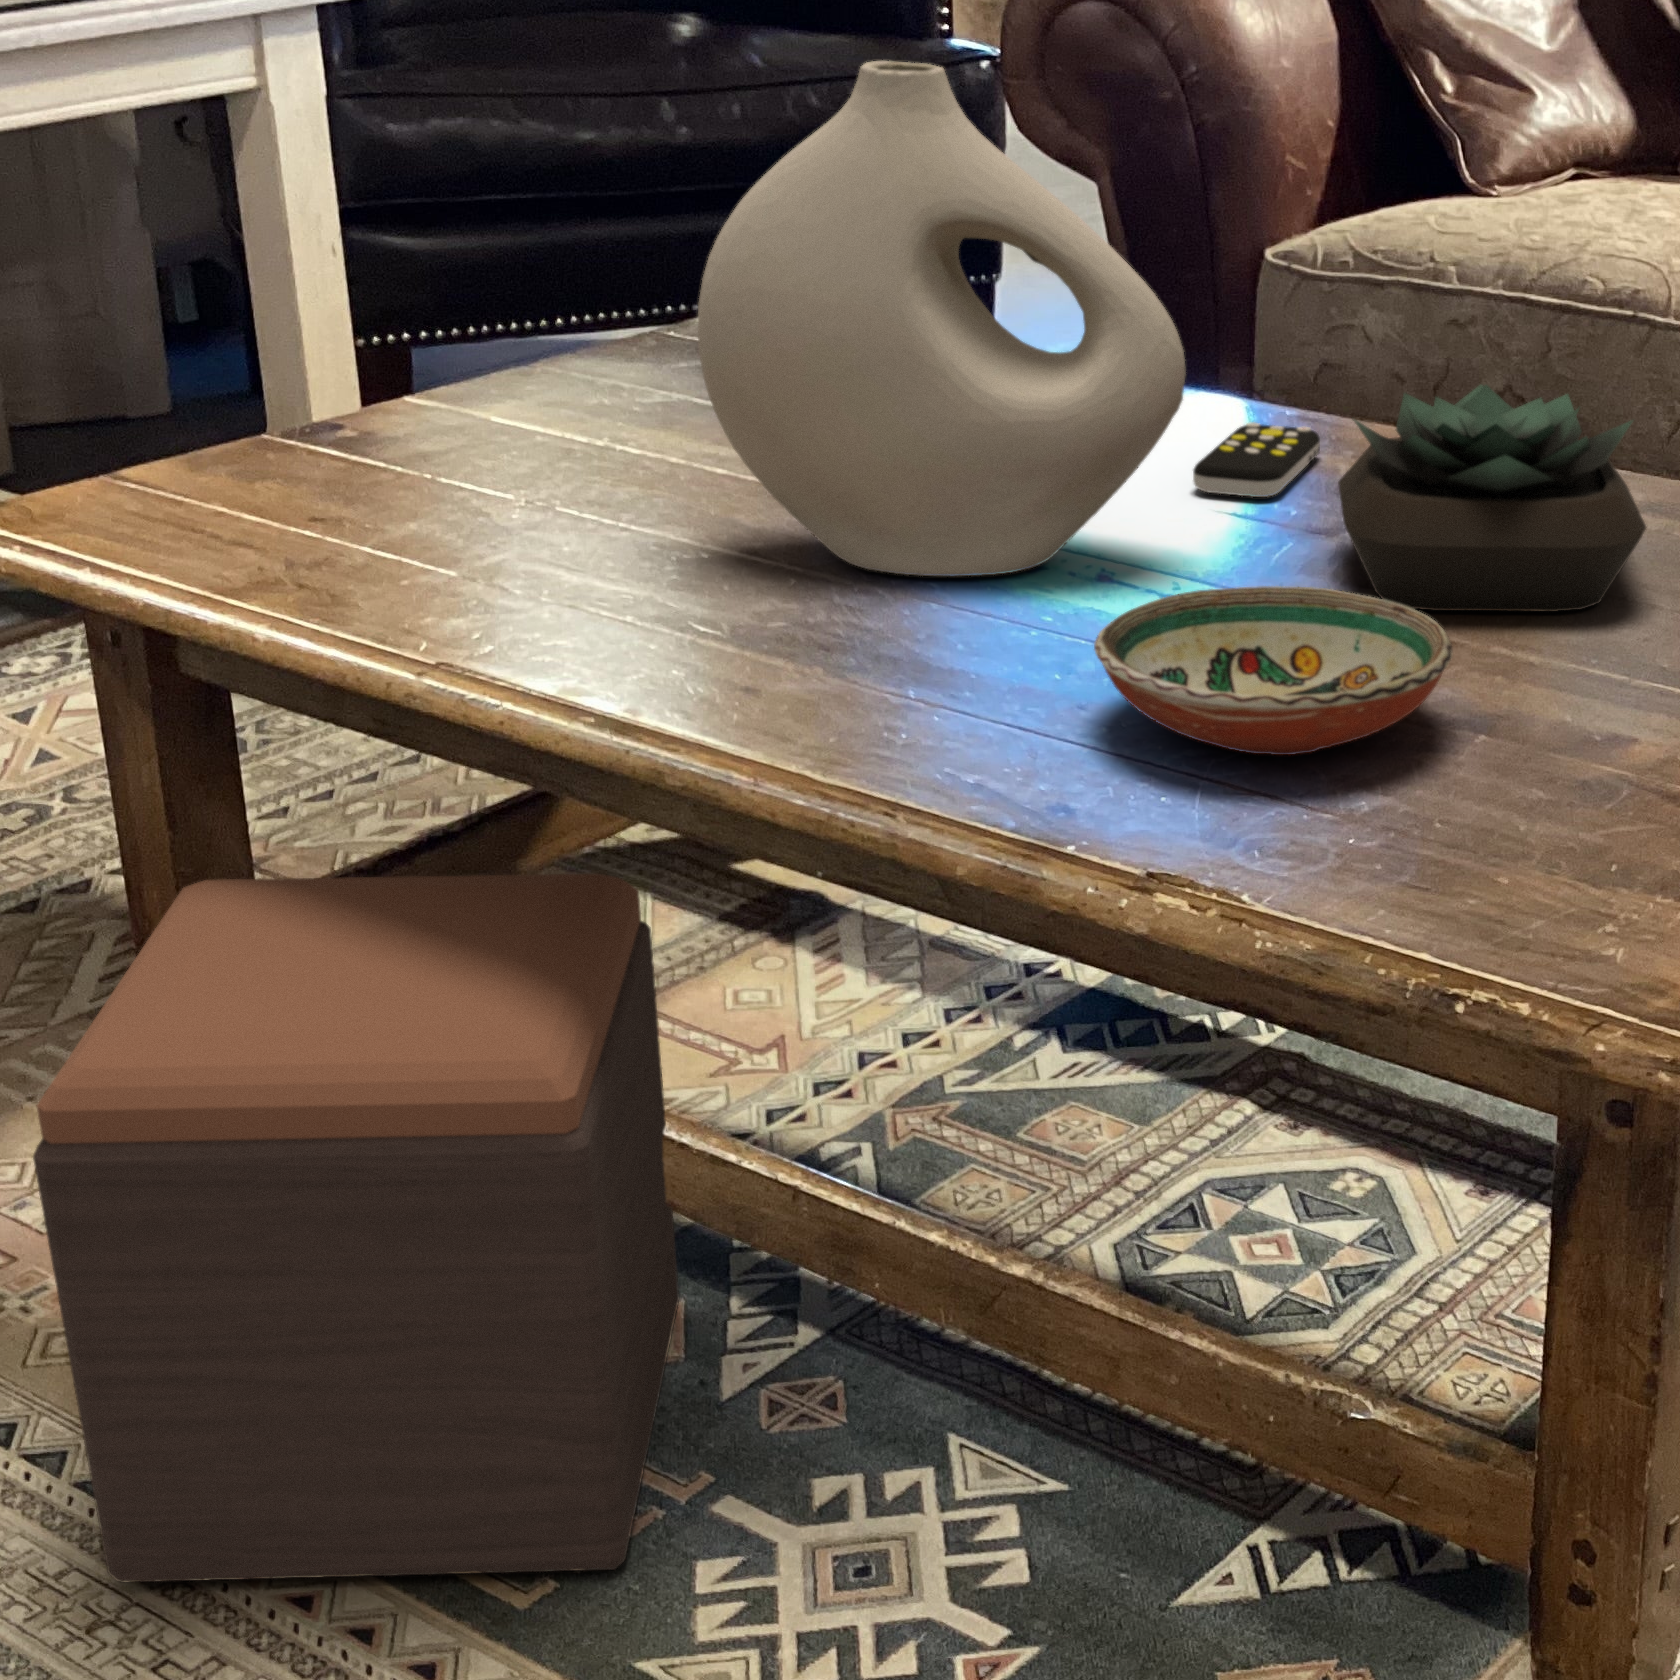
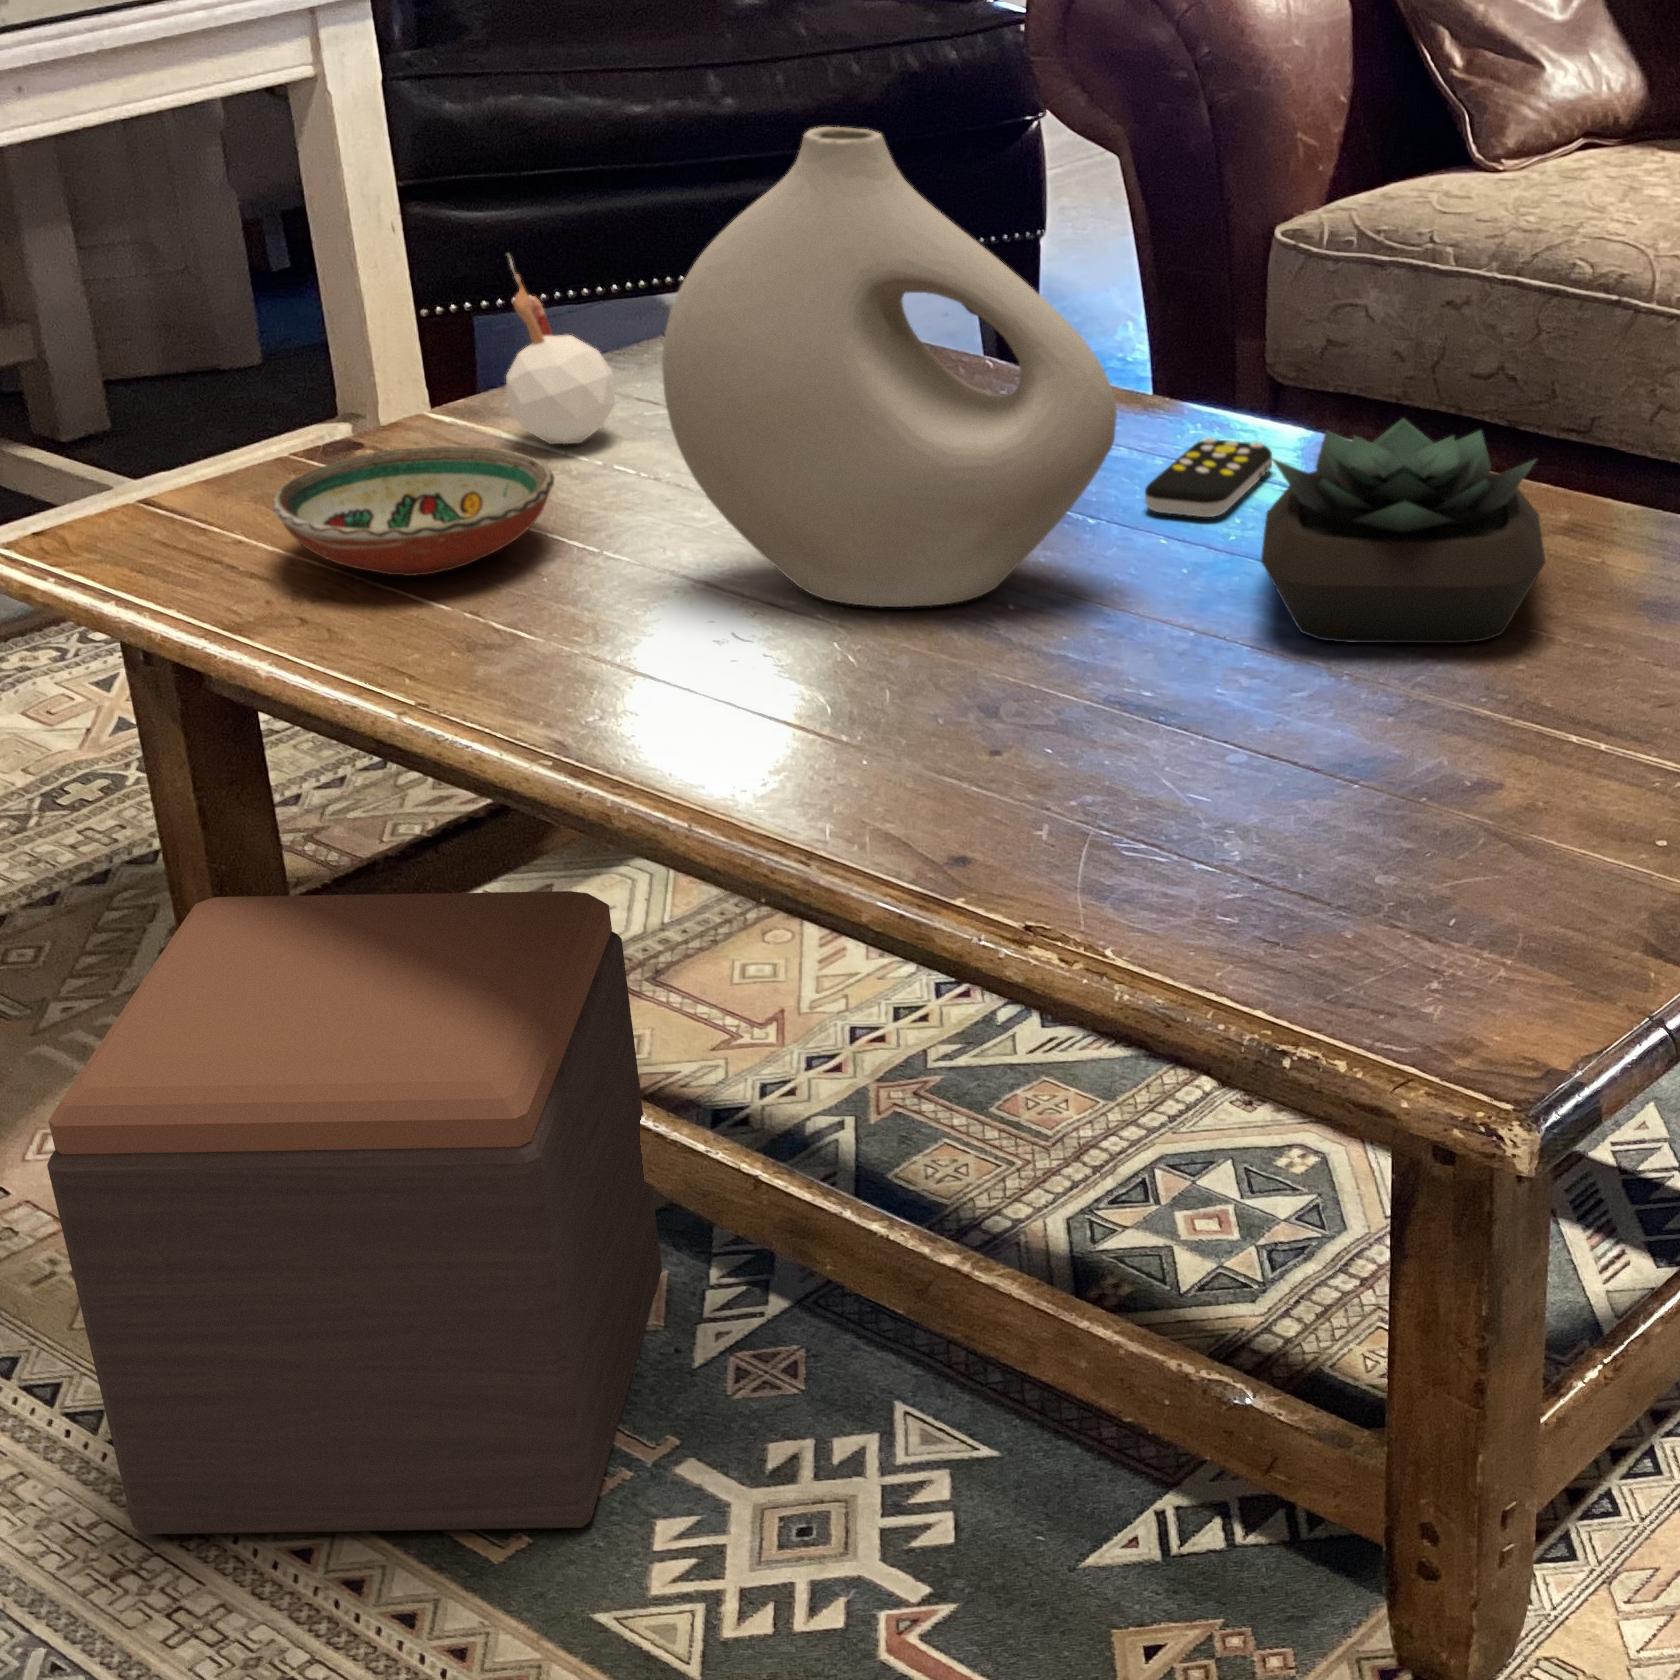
candle: none [501,225,617,428] -> present [506,254,616,444]
decorative bowl: present [1094,586,1453,755] -> present [272,446,555,576]

